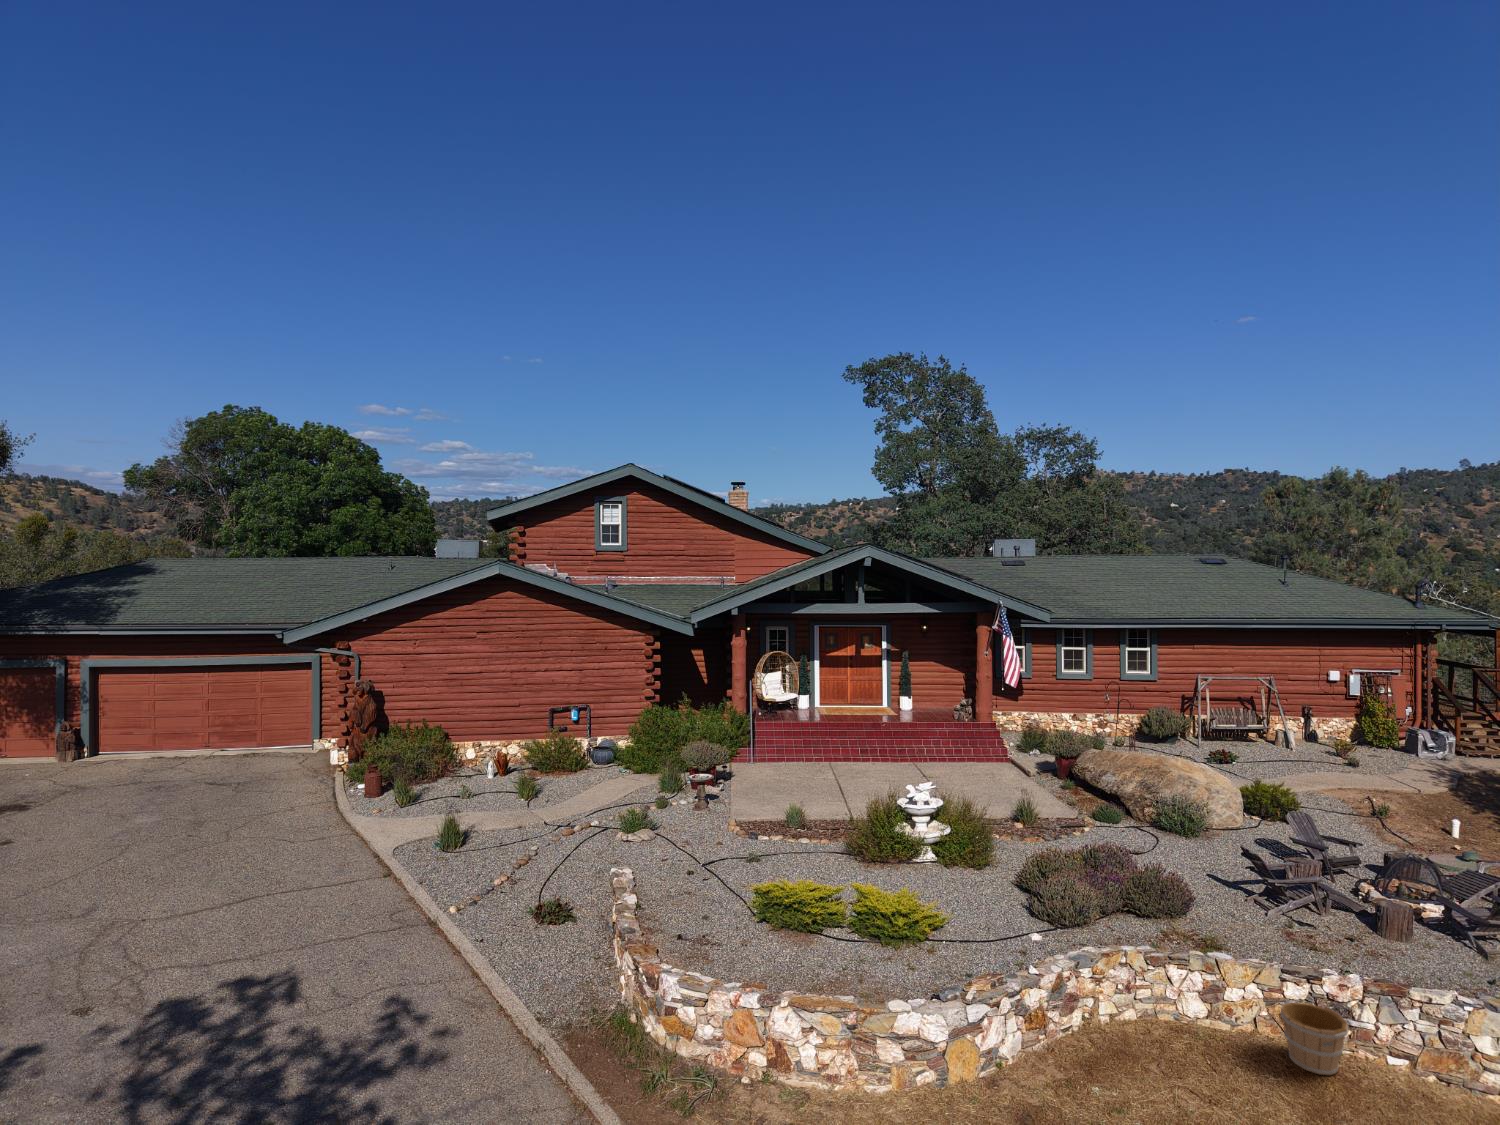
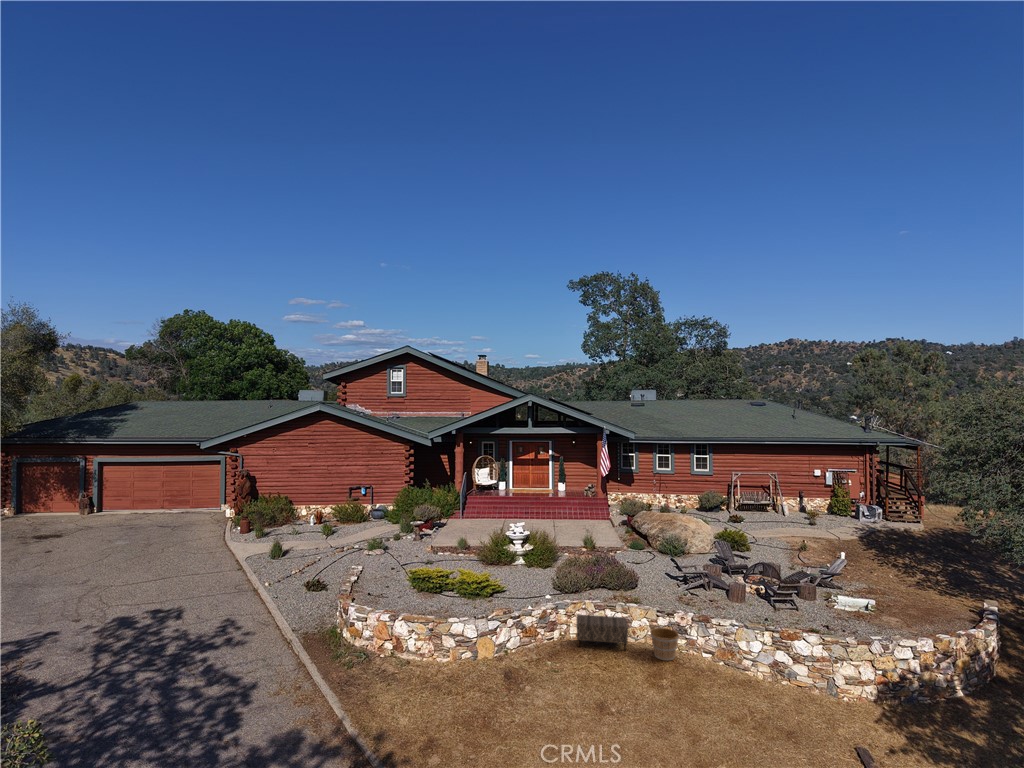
bench: none [1112,974,1235,1051] -> present [576,615,628,650]

